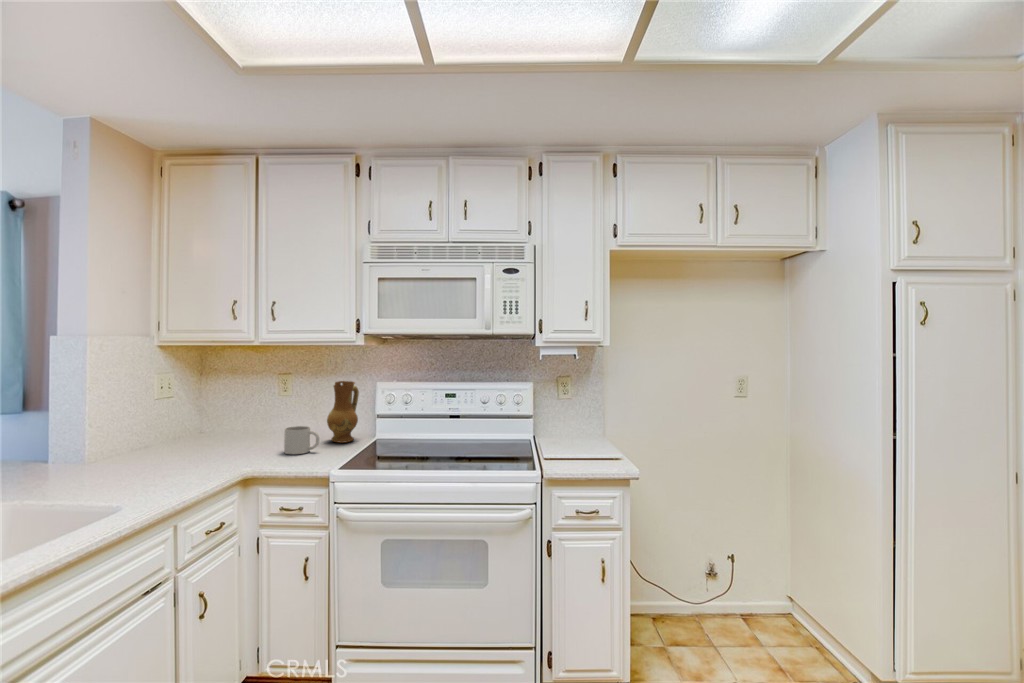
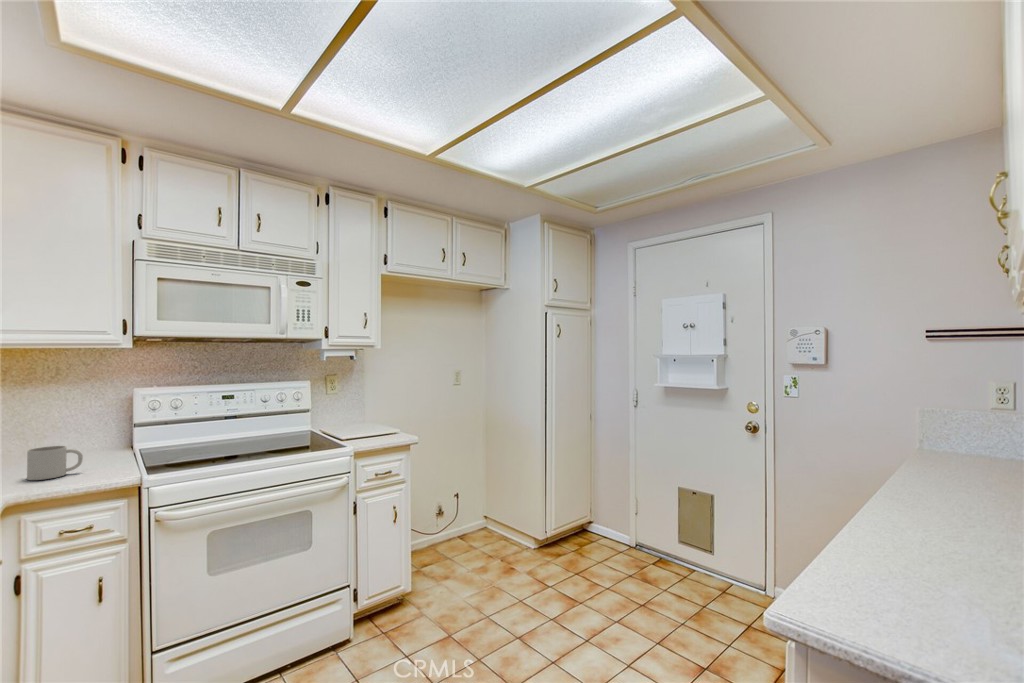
ceramic jug: present [327,381,359,443] -> none [69,391,115,462]

